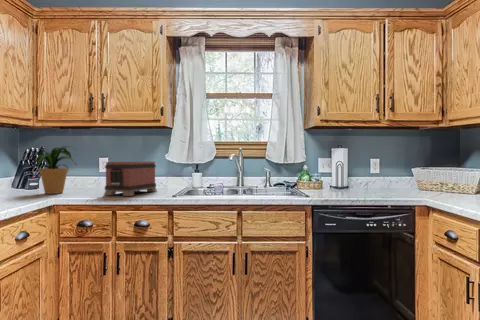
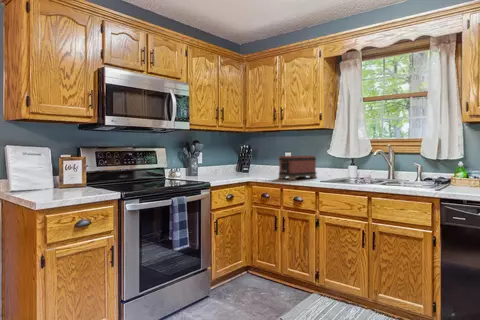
potted plant: present [25,147,73,194] -> none [236,145,268,176]

